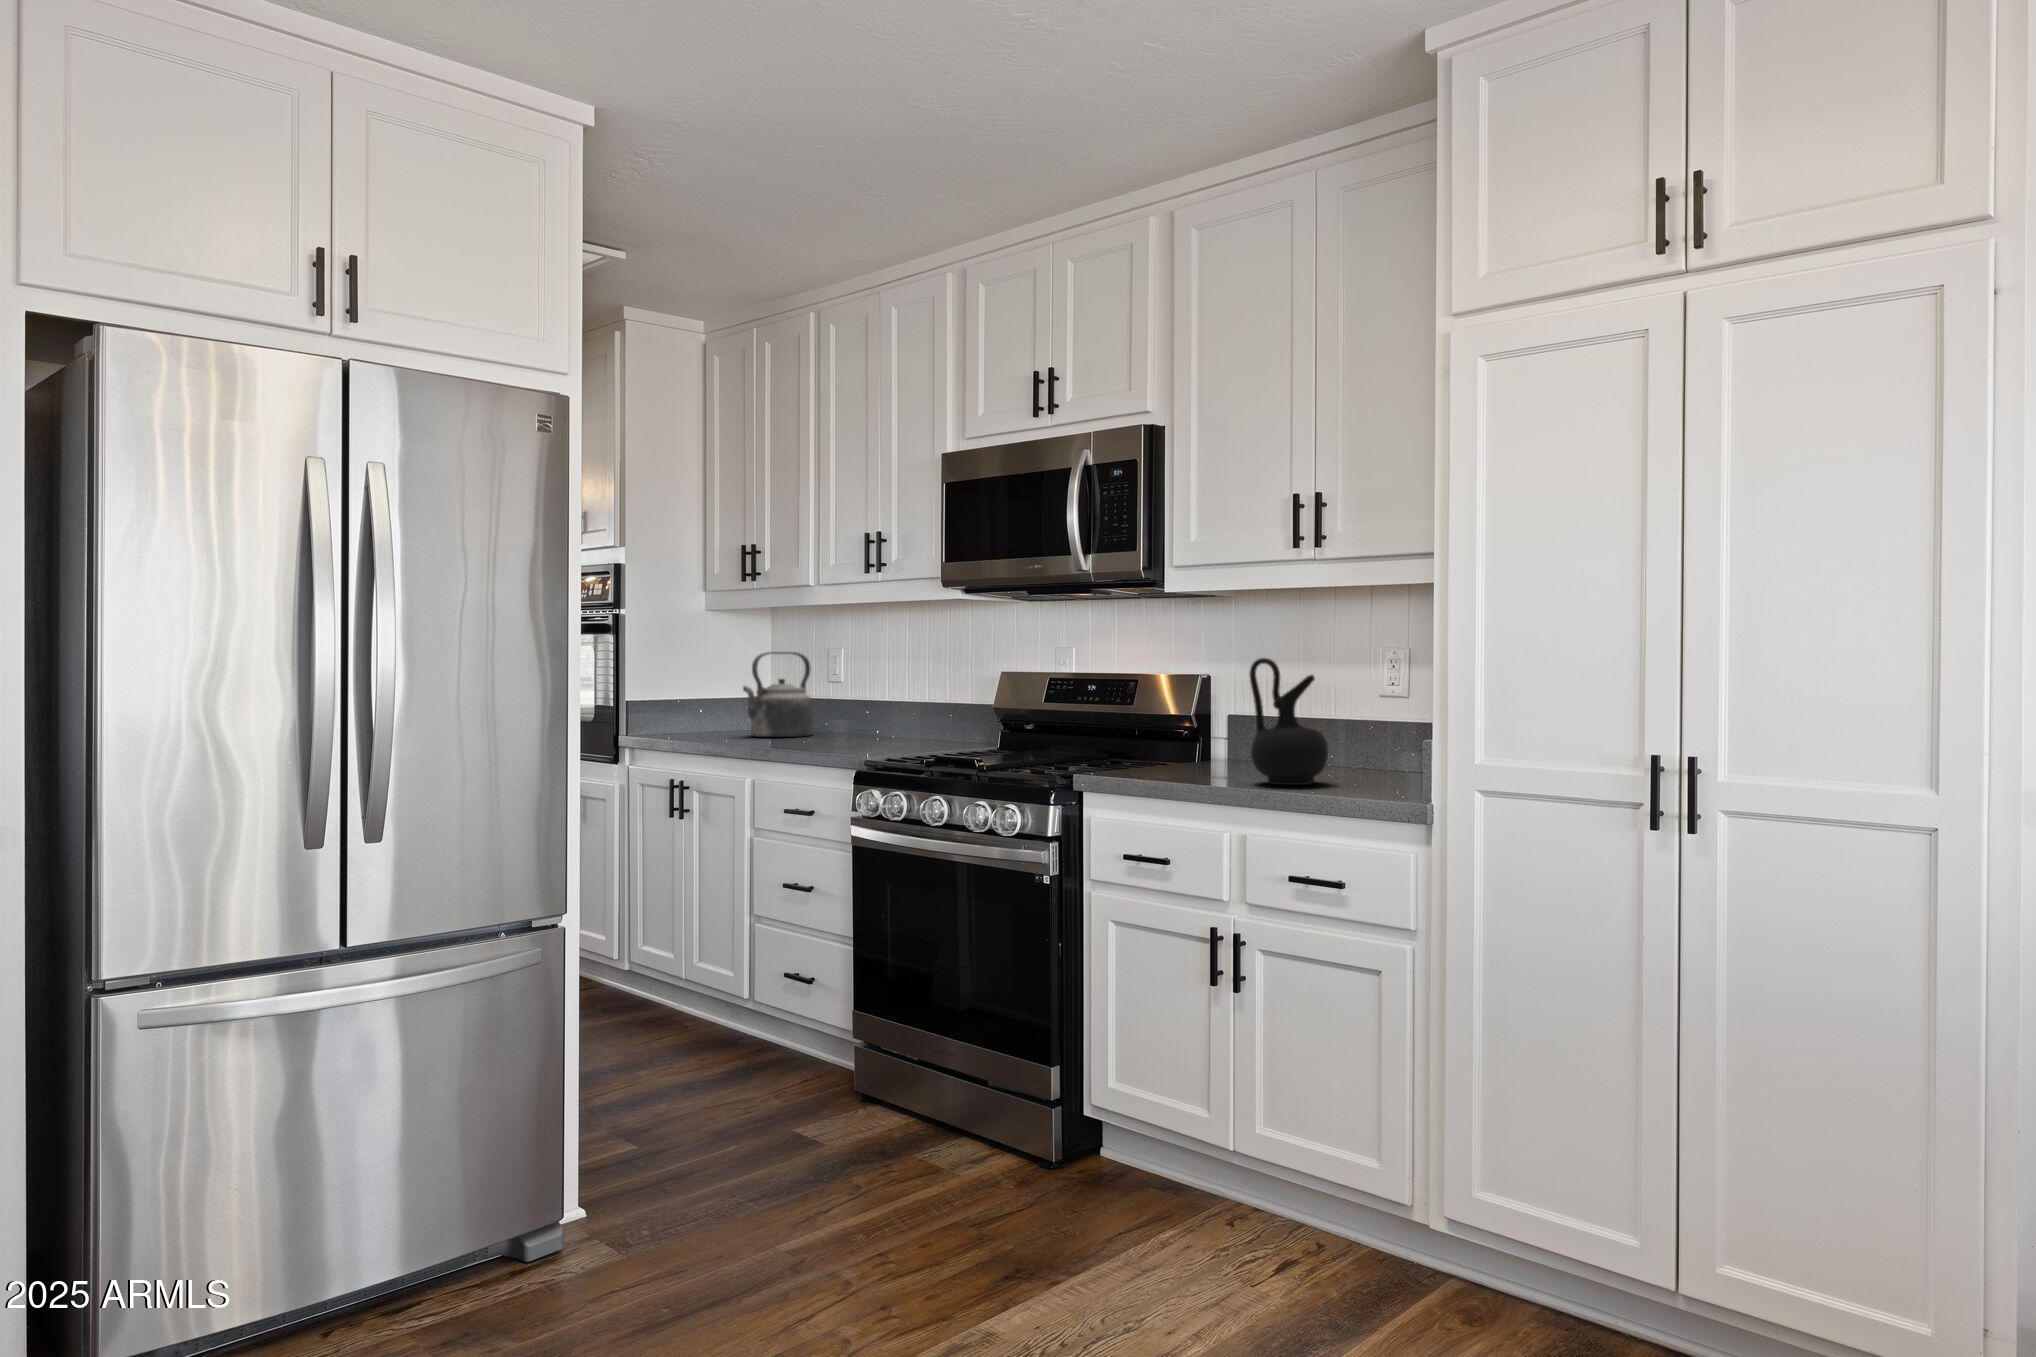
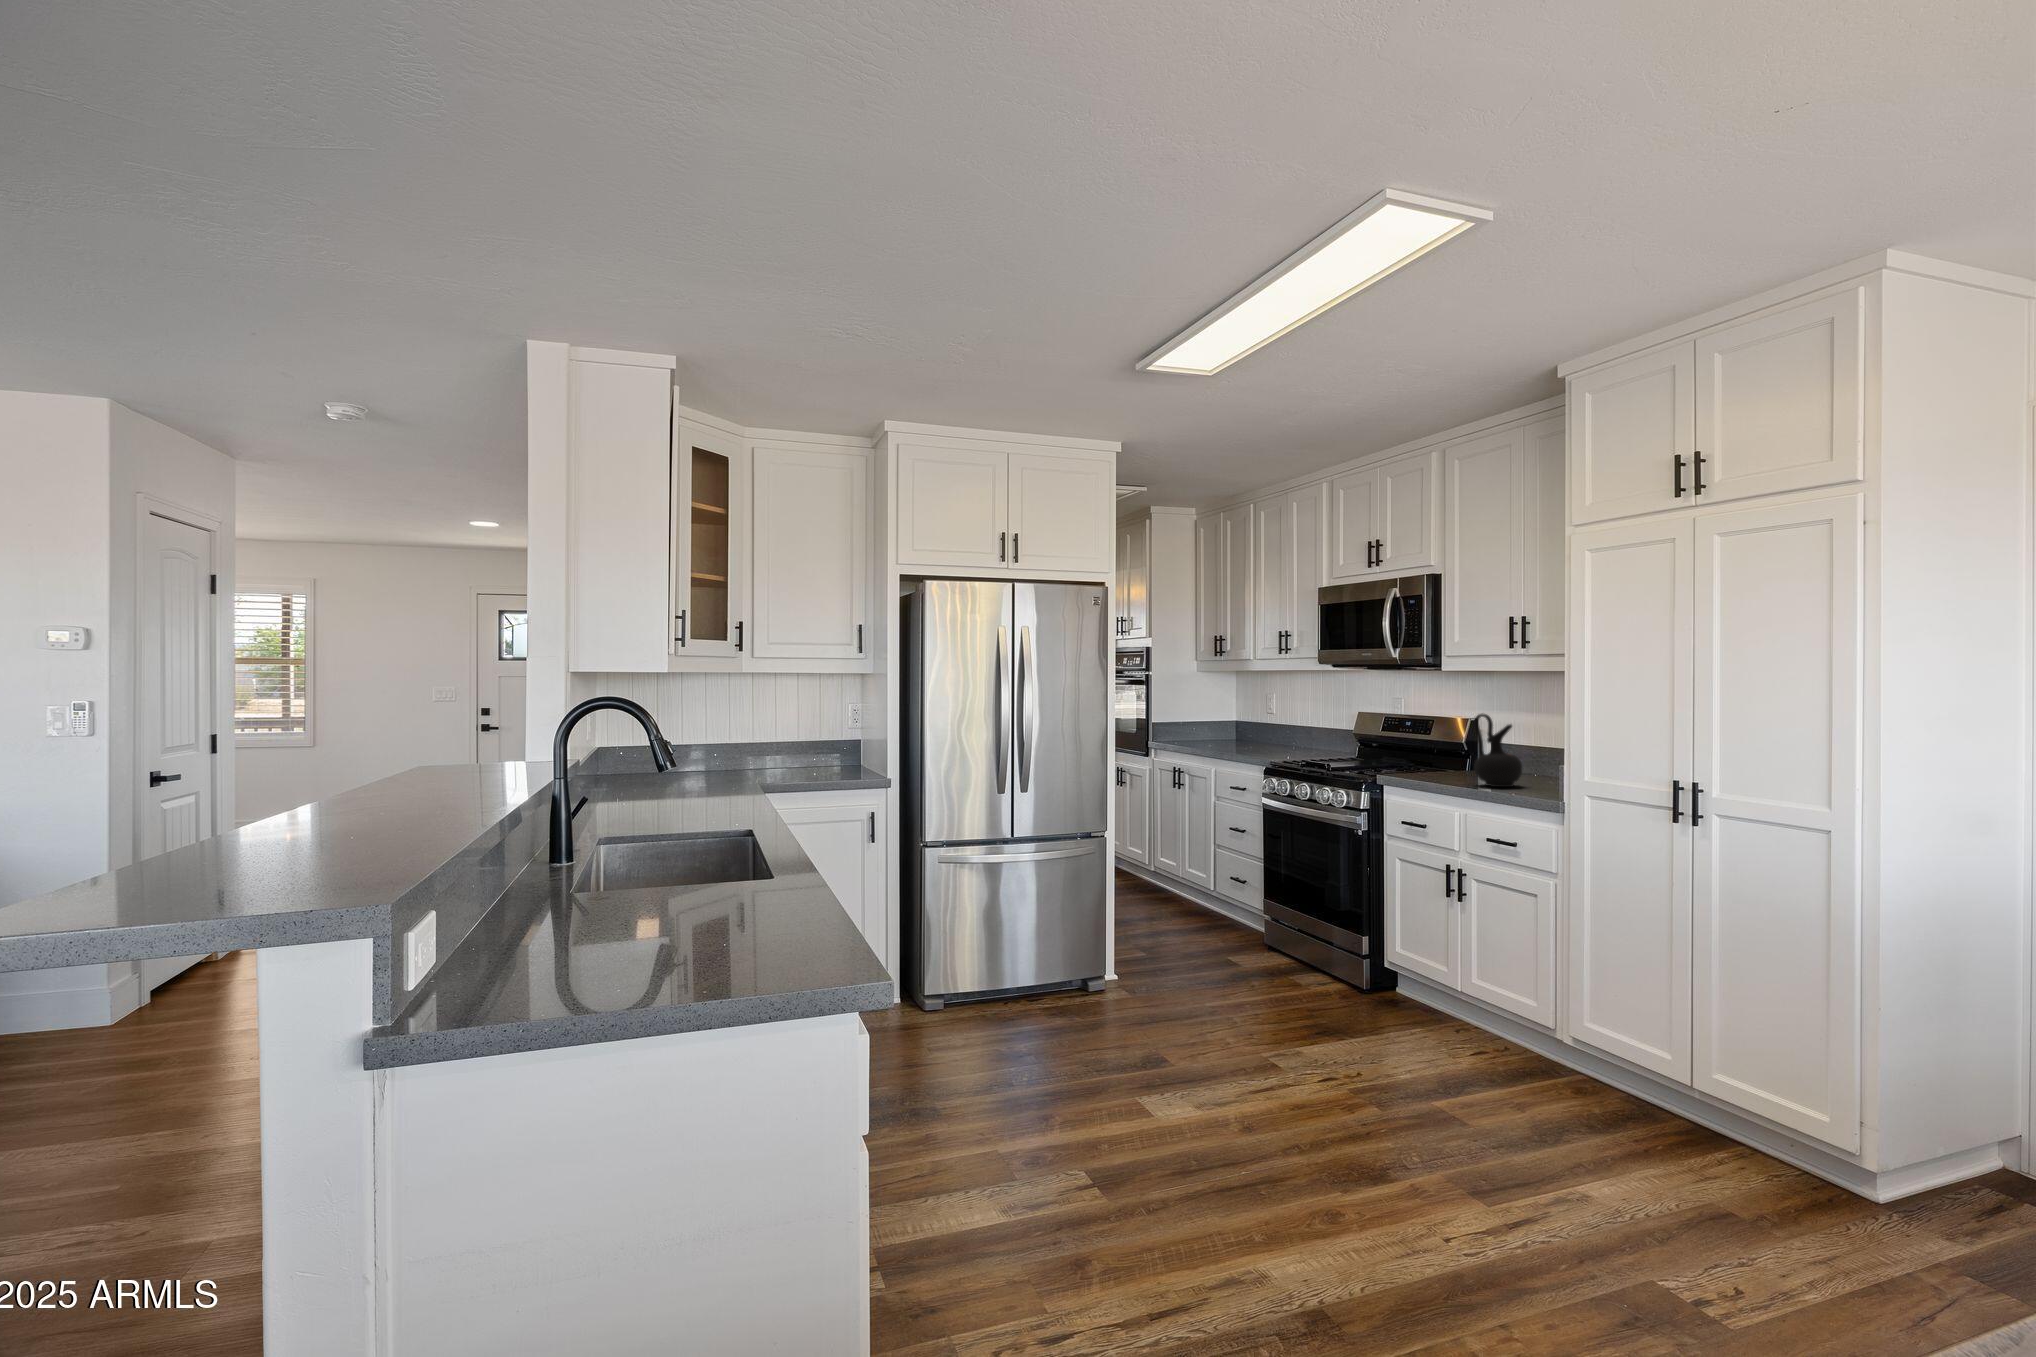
kettle: present [743,652,813,737] -> none [1214,696,1256,745]

